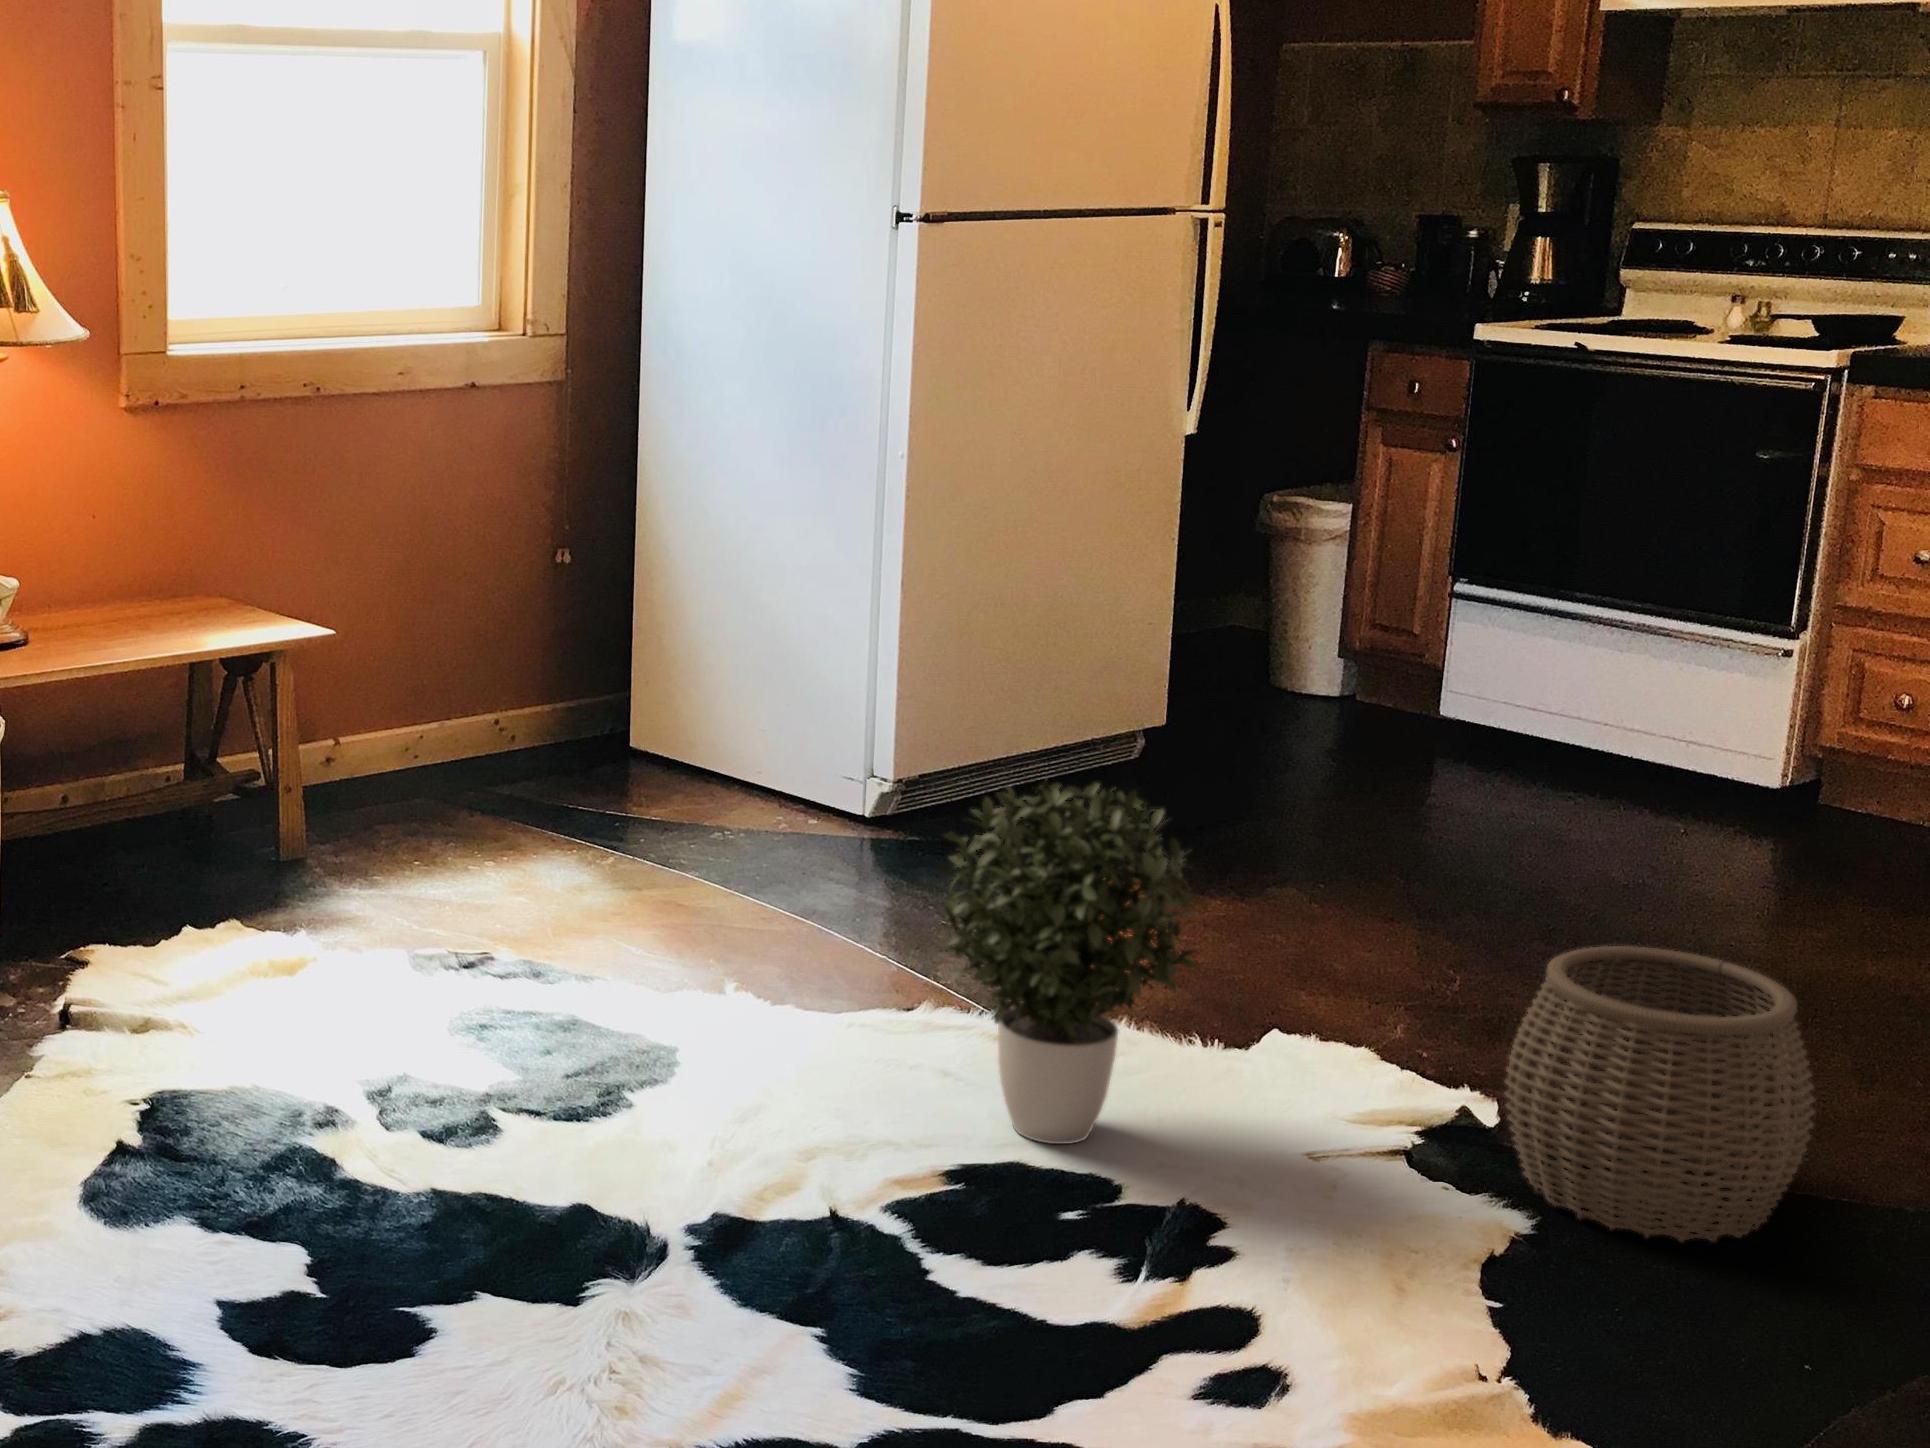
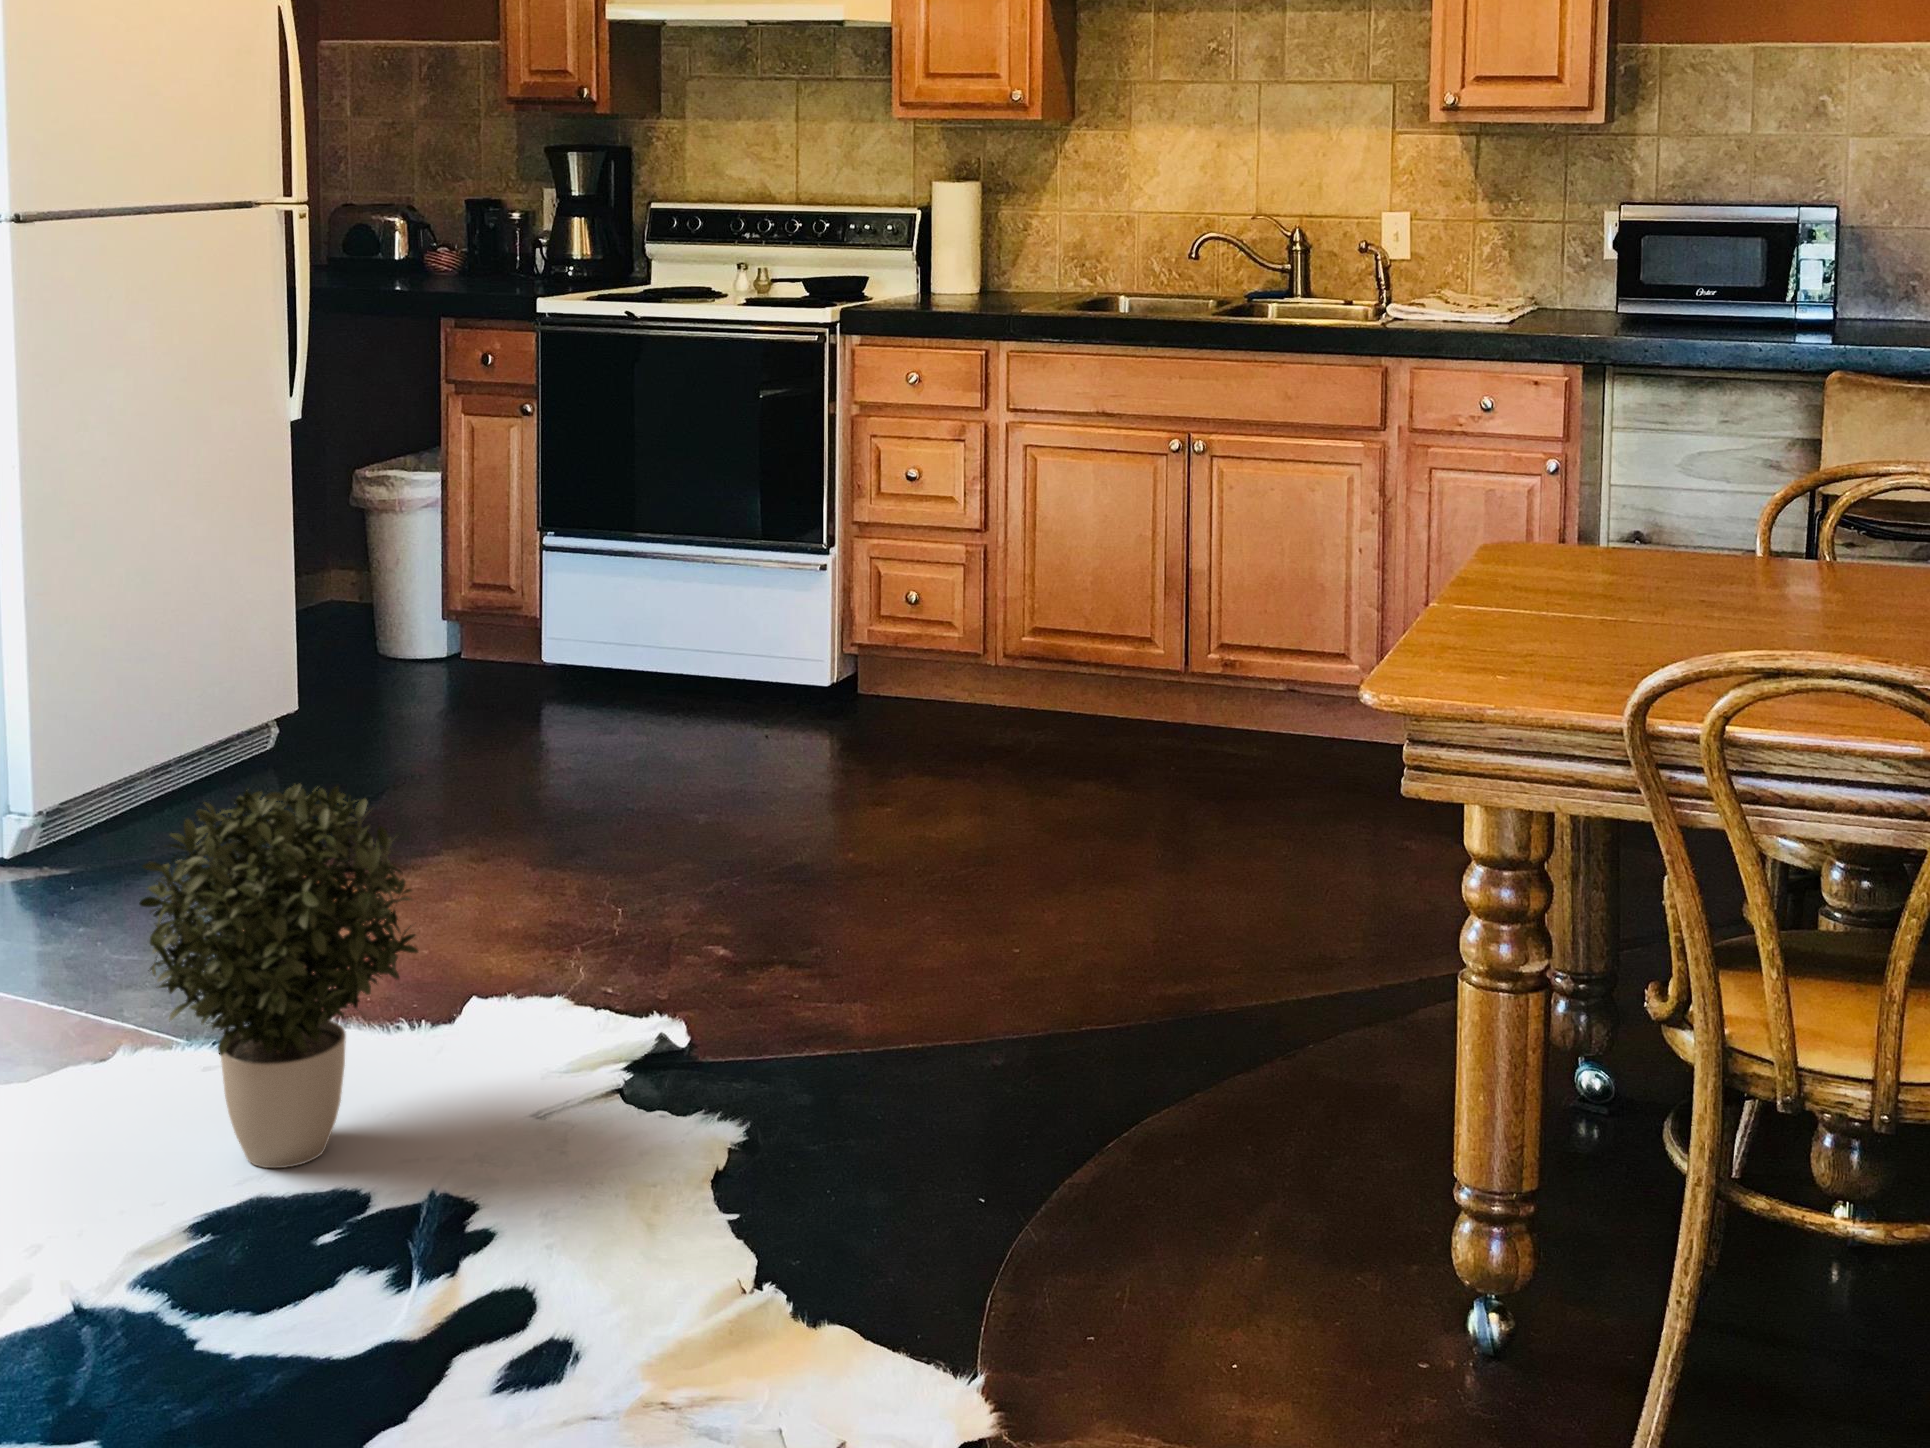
woven basket: present [1505,946,1815,1242] -> none [699,846,942,1112]

